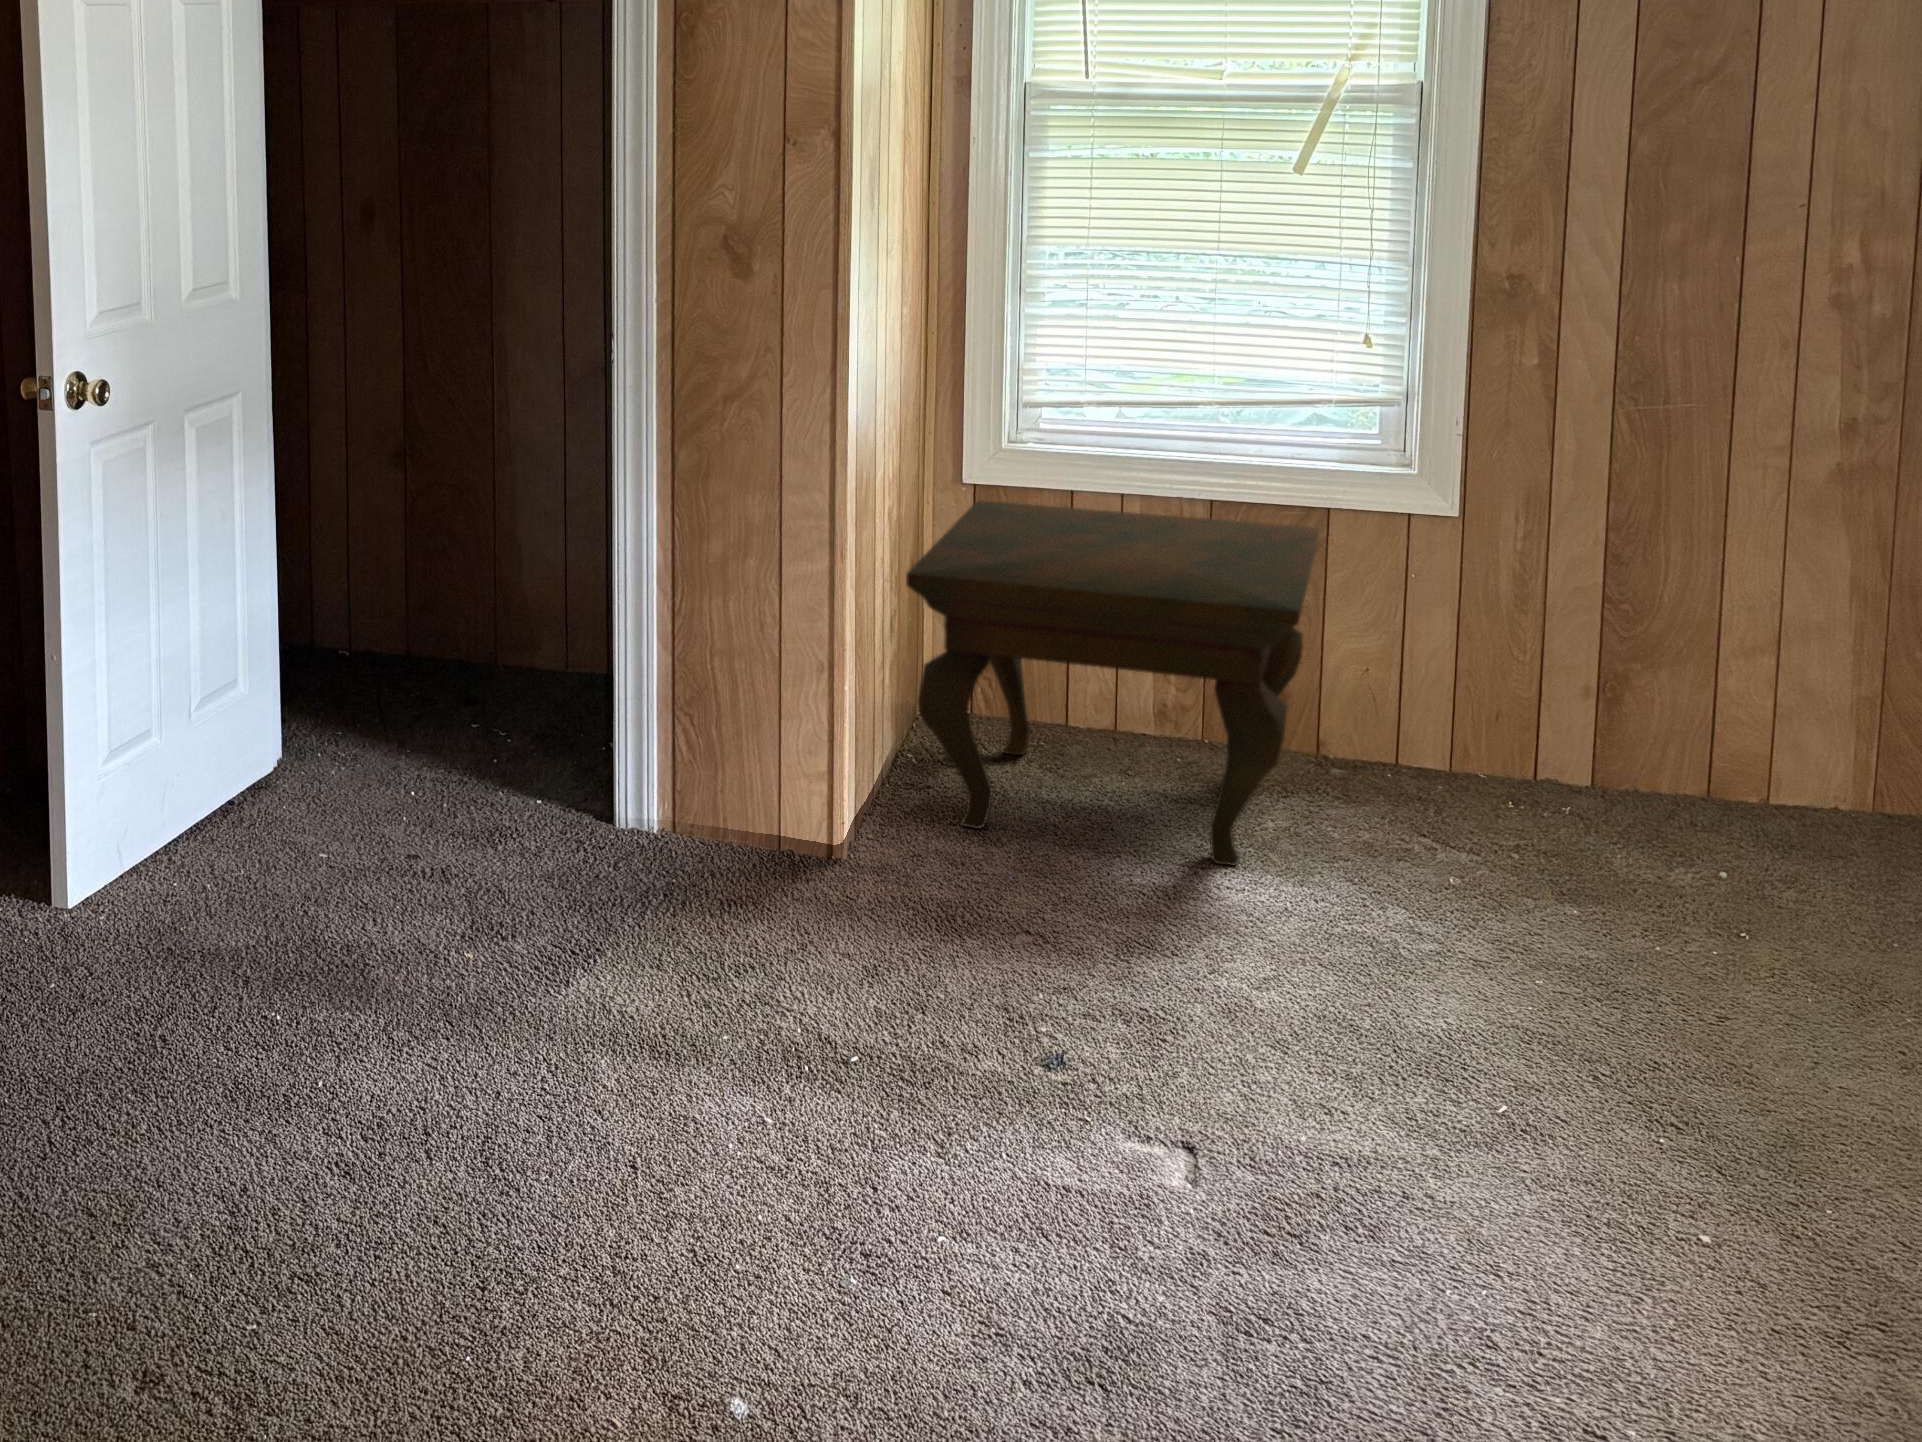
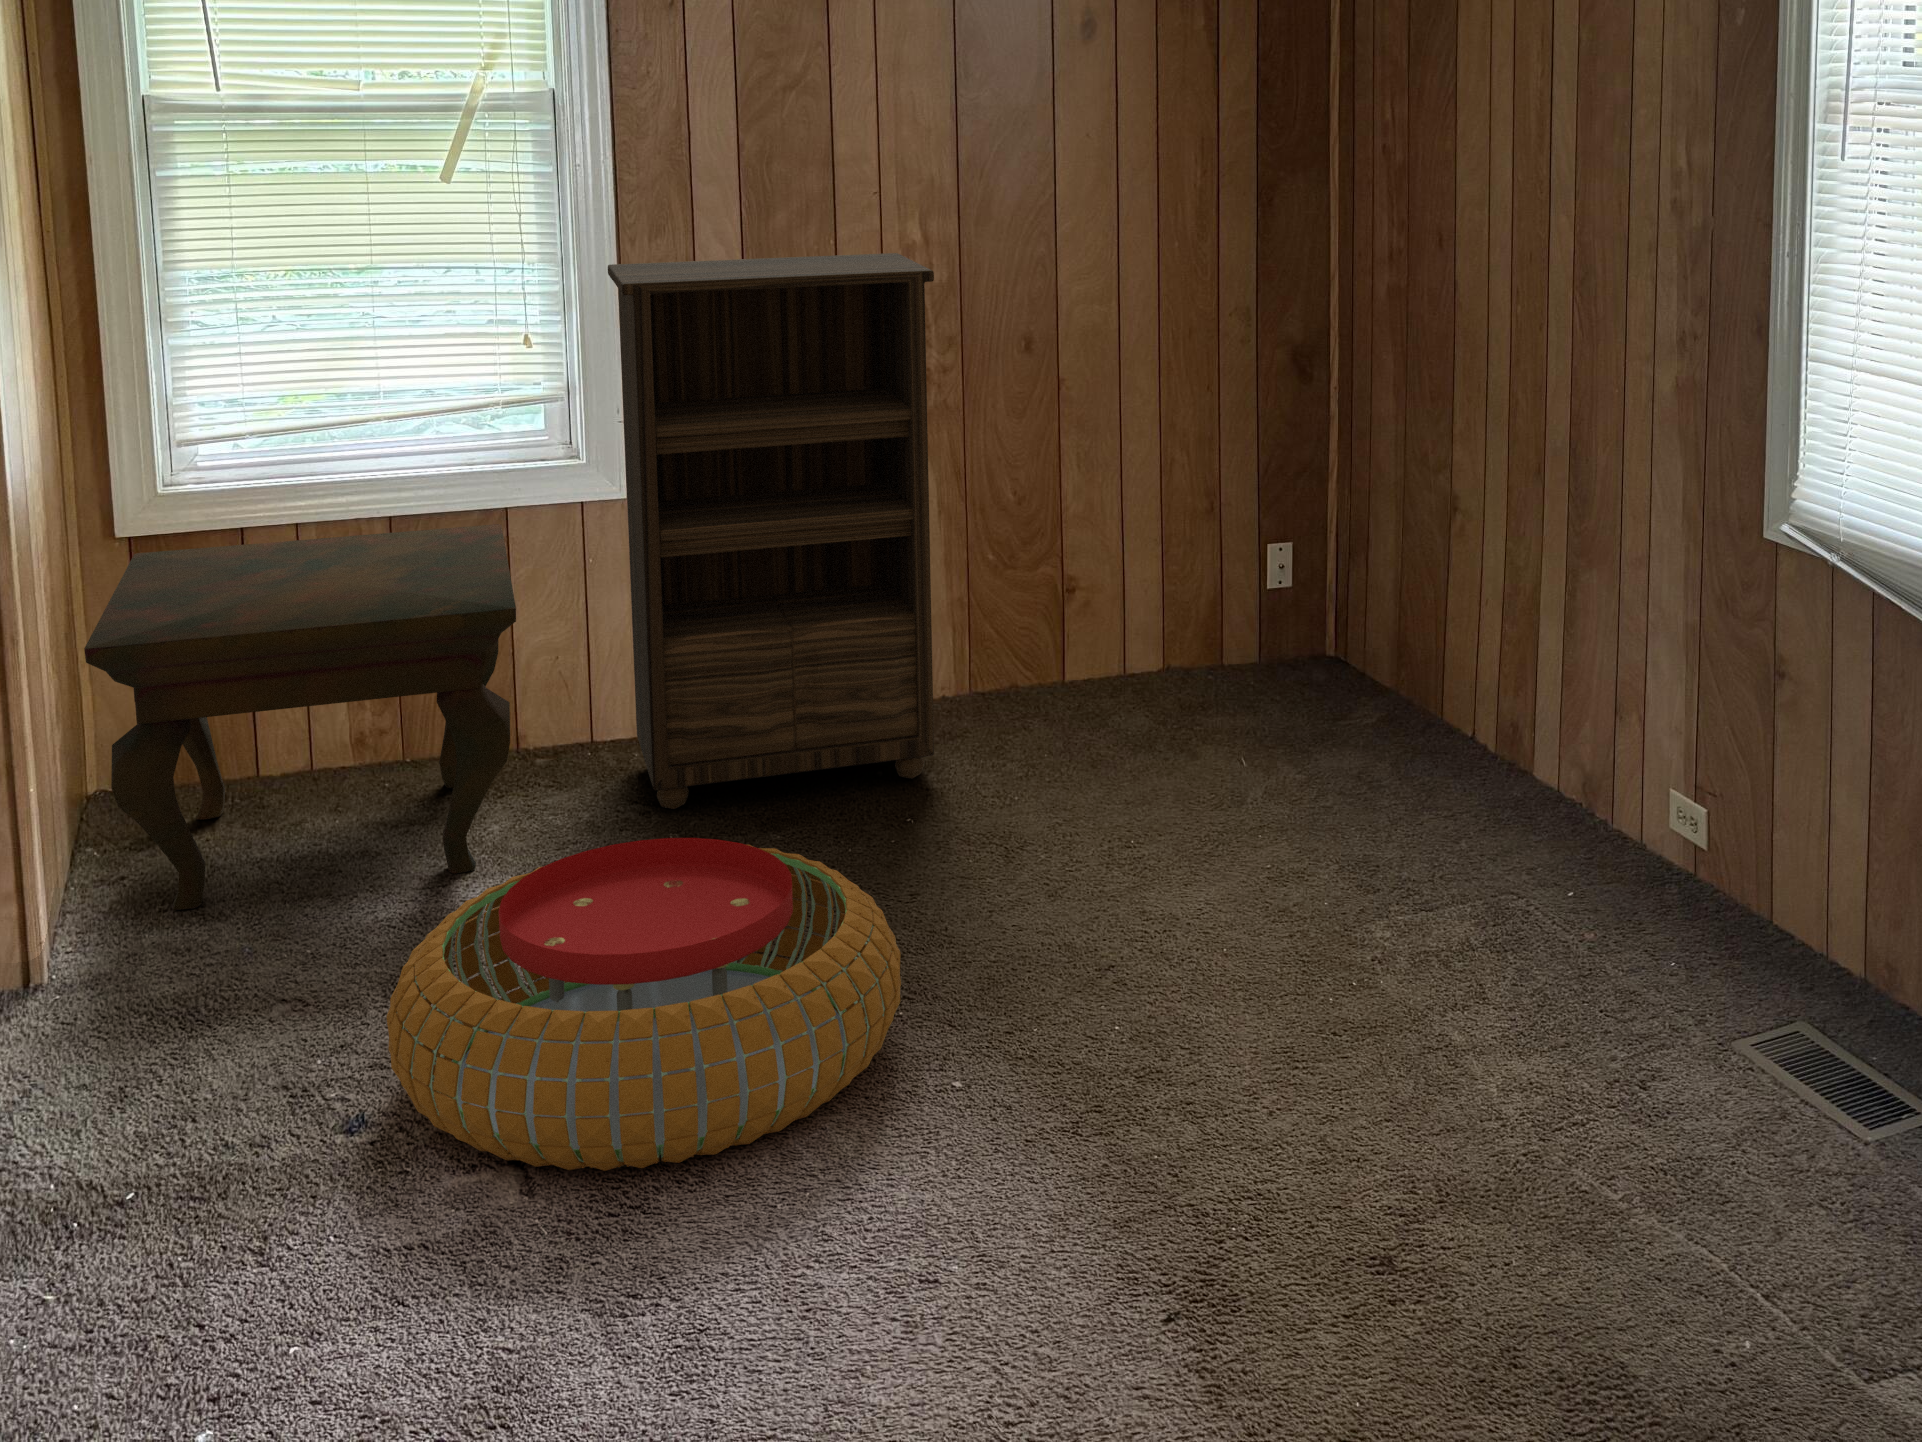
bookshelf: none [1442,269,1862,904] -> present [608,253,934,809]
pouf: none [1090,869,1665,1224] -> present [386,838,901,1171]

